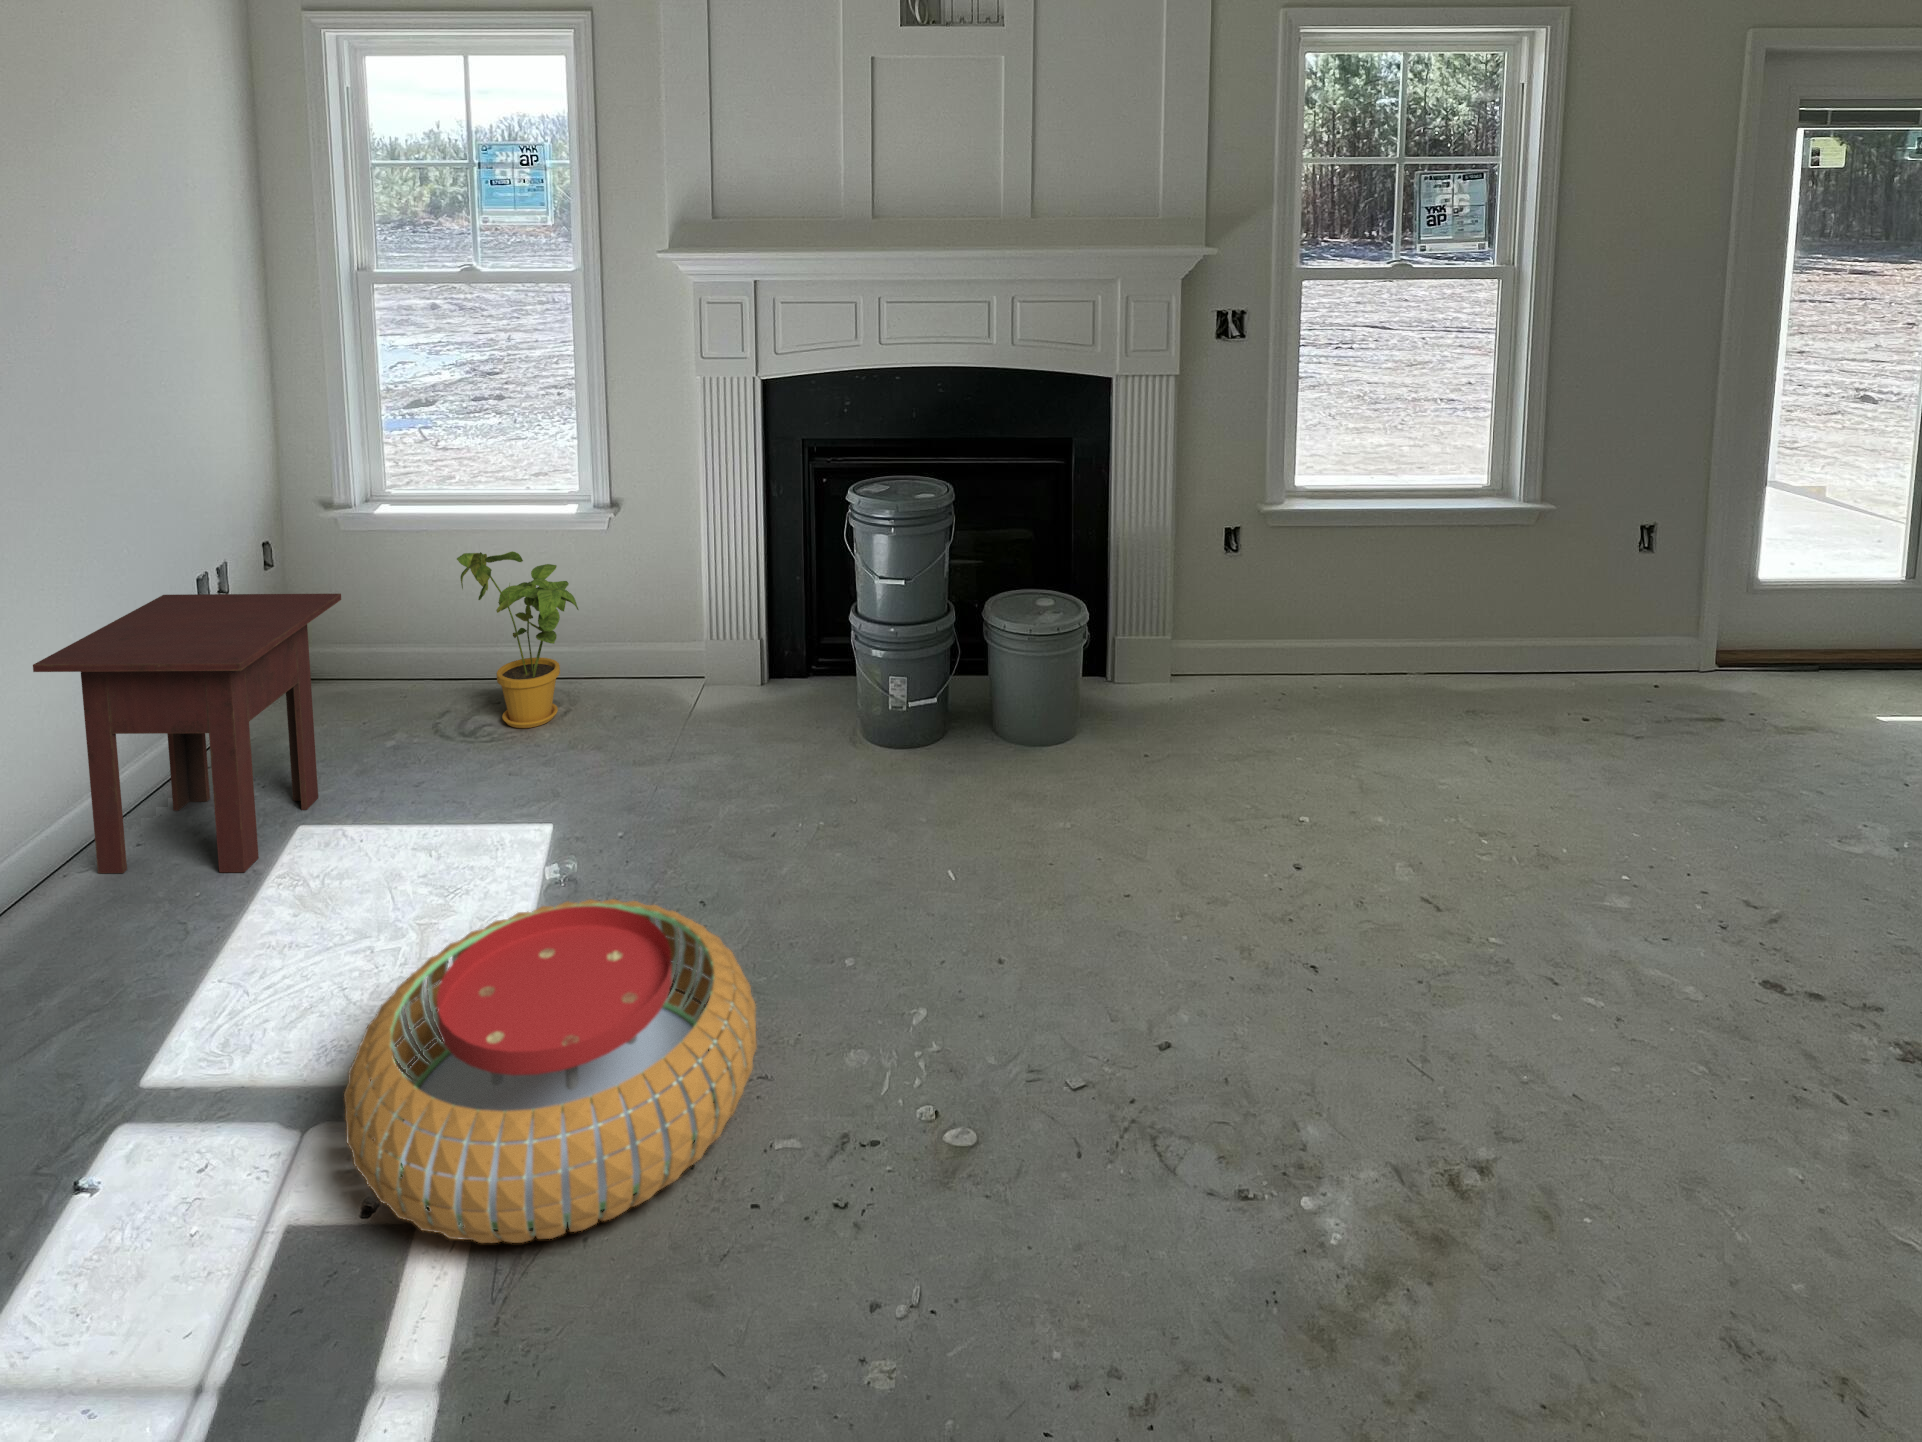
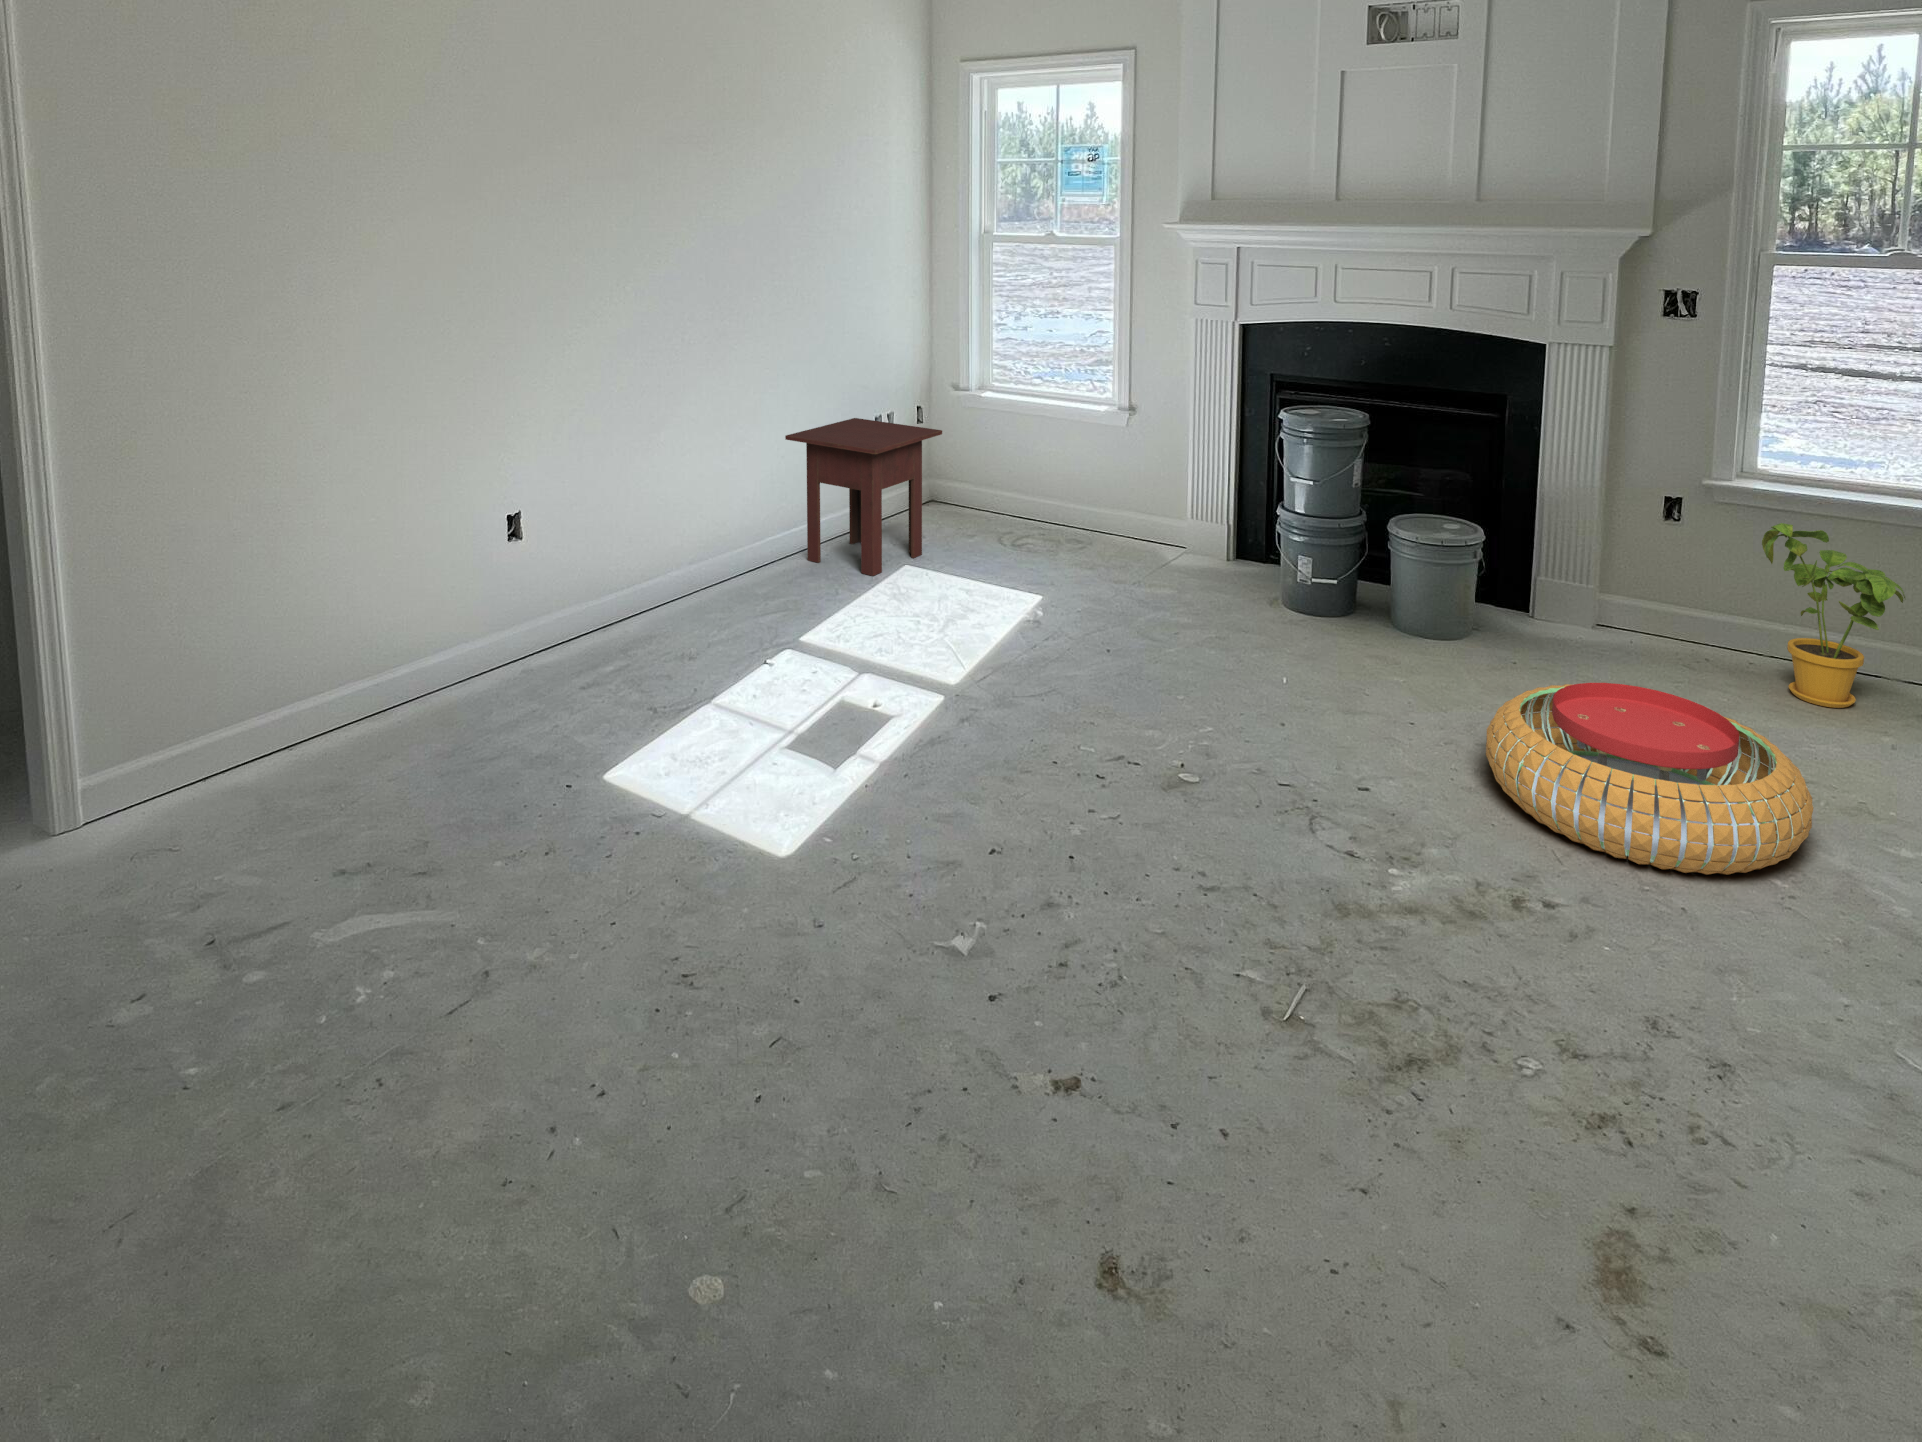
house plant: present [457,551,578,728] -> present [1762,523,1905,708]
pouf: present [344,899,757,1243] -> present [1486,683,1813,875]

